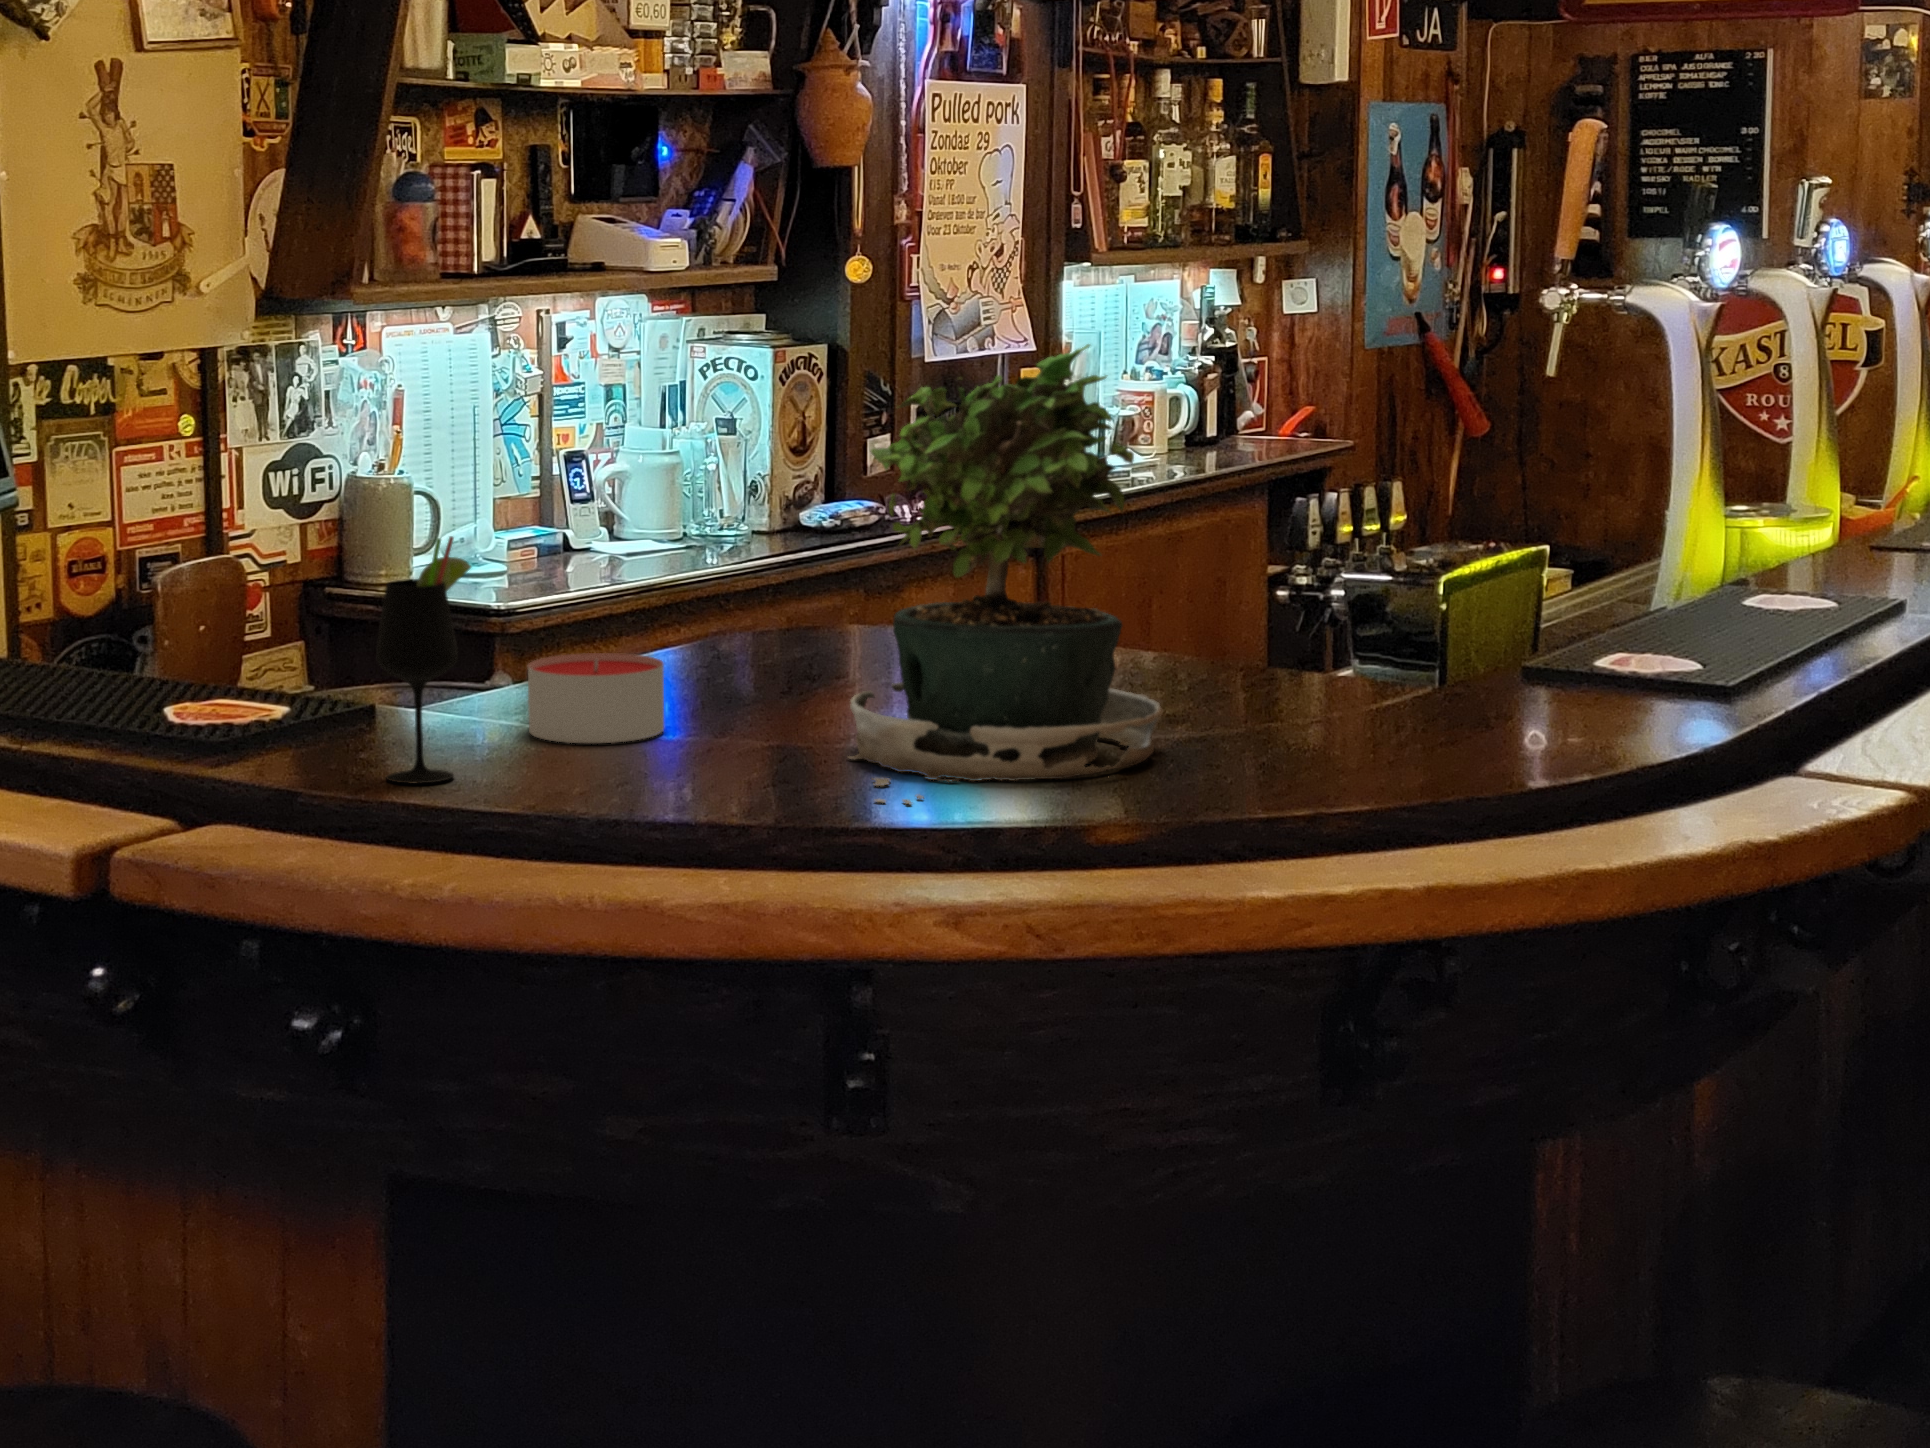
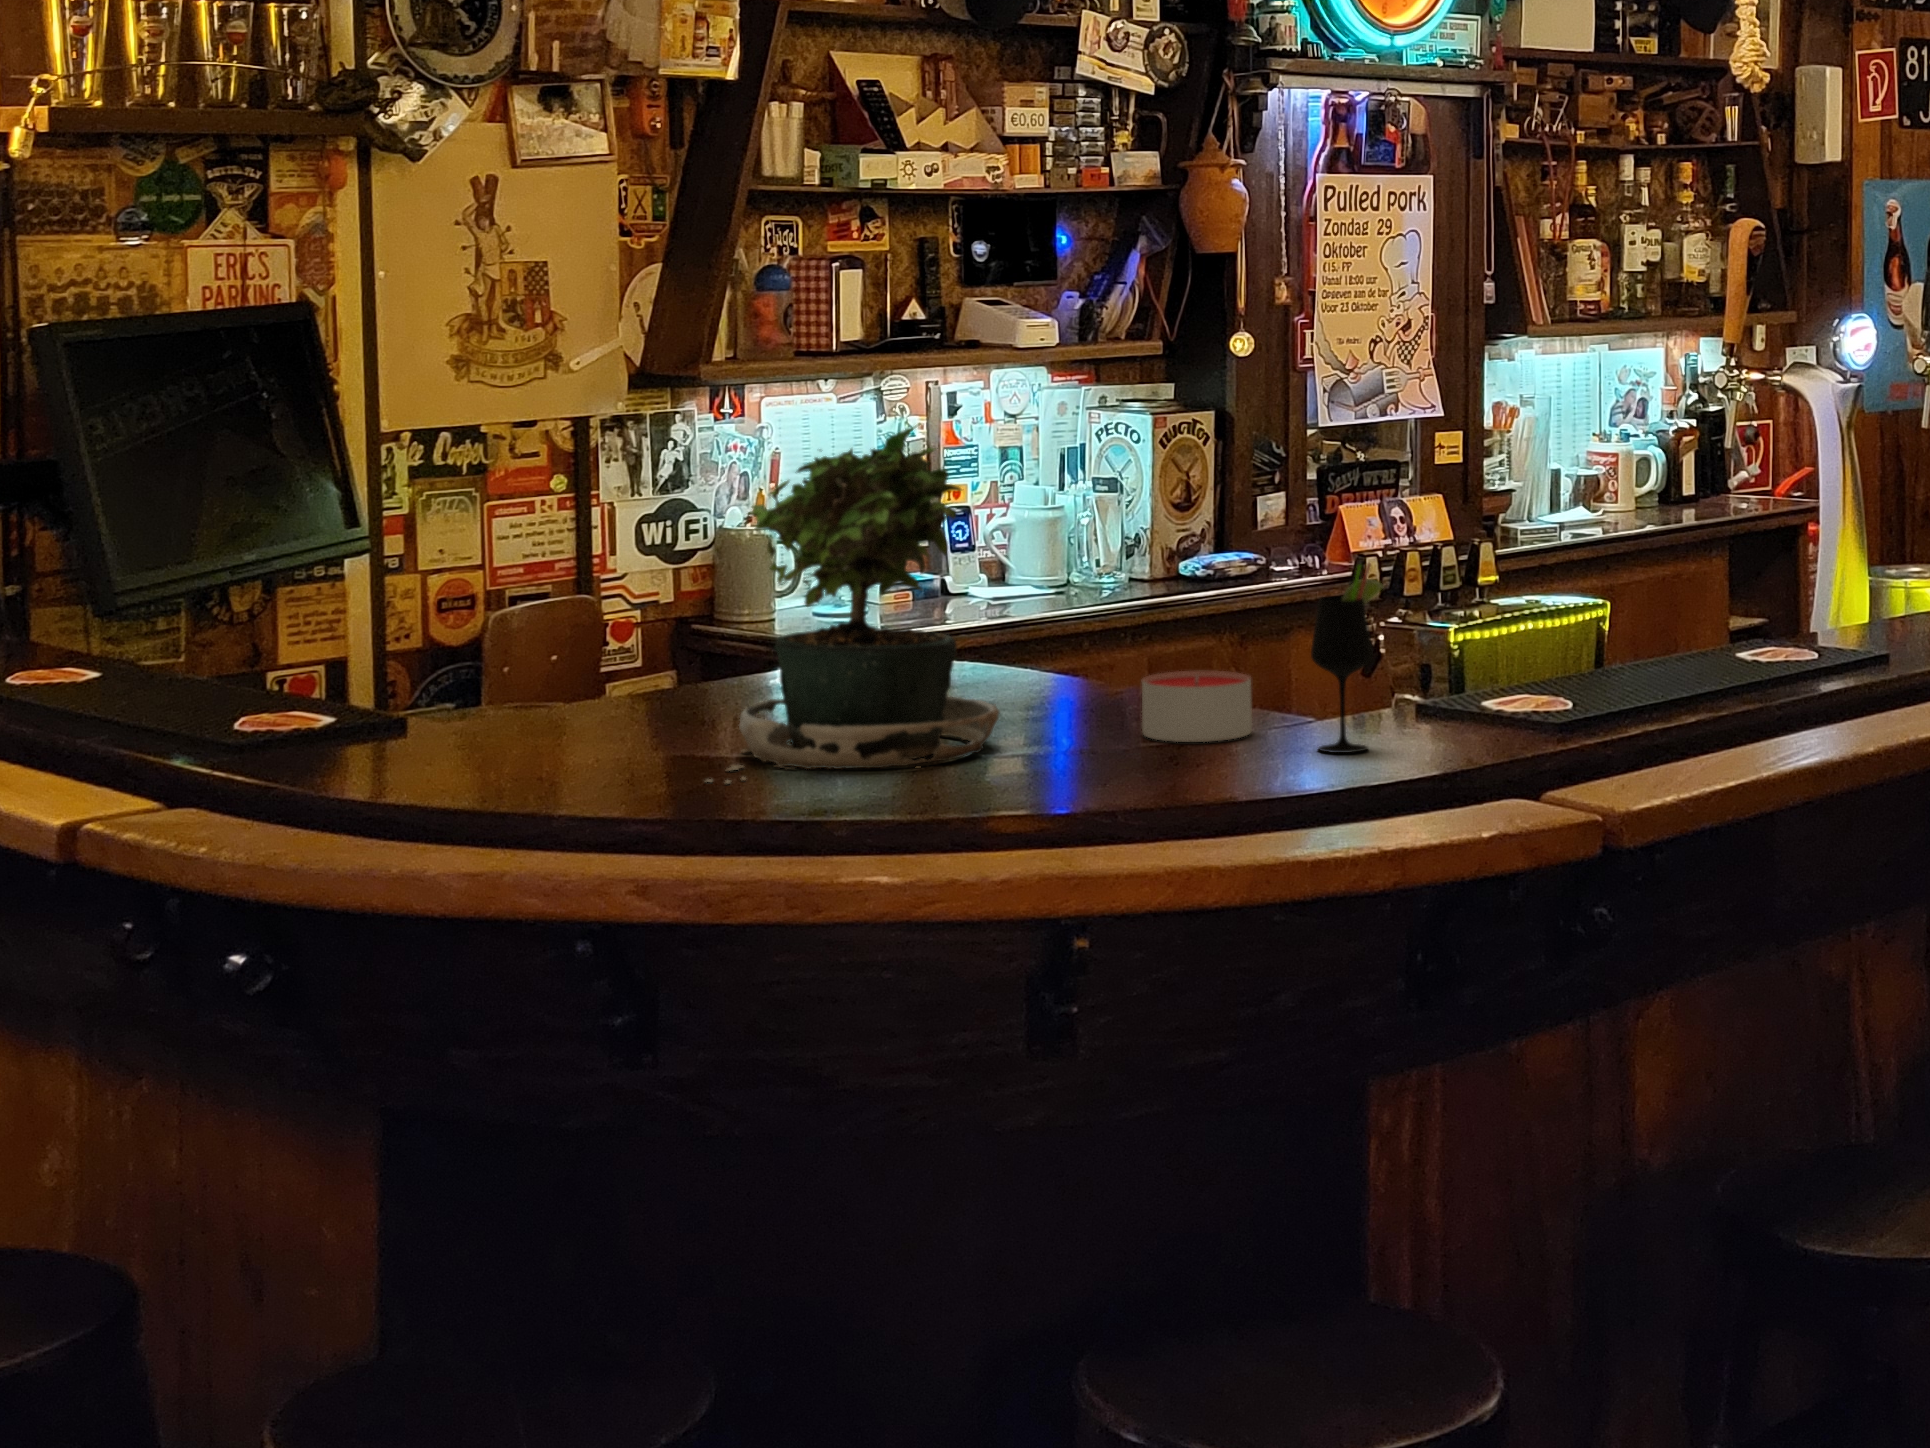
wine glass: present [376,536,471,783] -> present [1311,563,1384,753]
candle: present [528,653,664,743] -> present [1142,671,1252,742]

